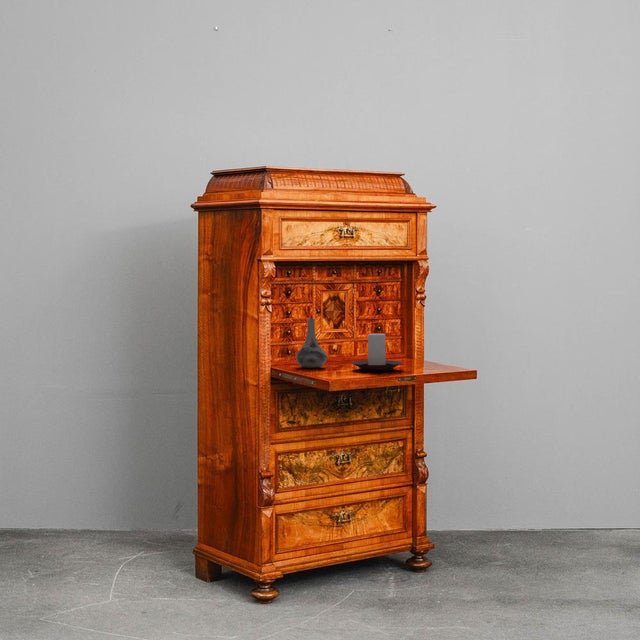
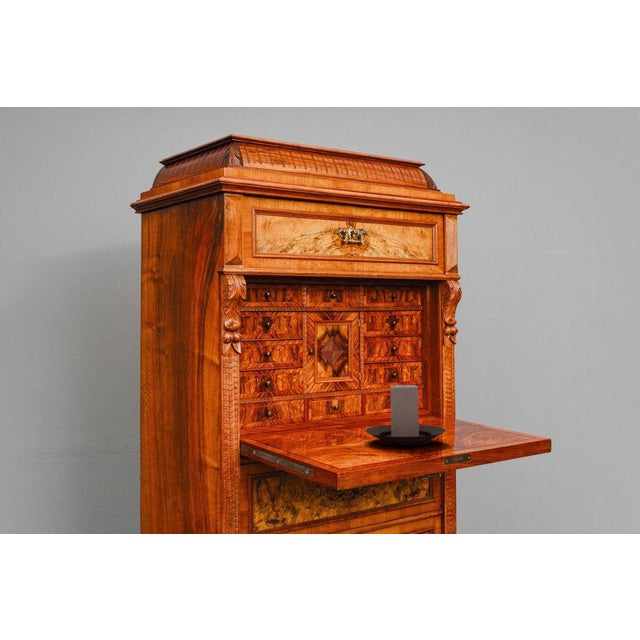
decorative vase: present [296,319,327,368] -> none [279,363,327,439]

